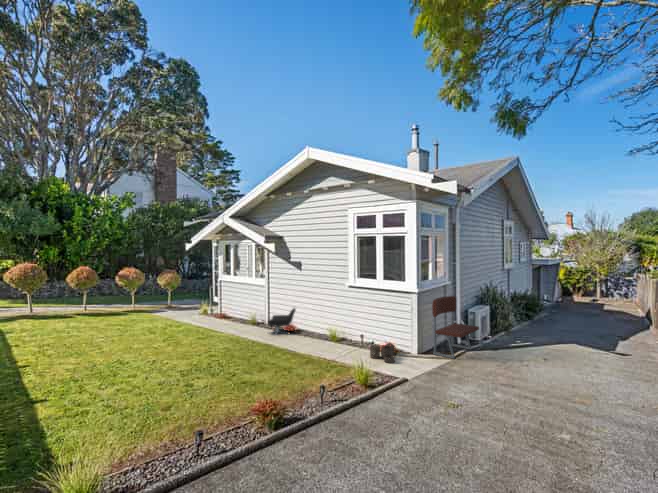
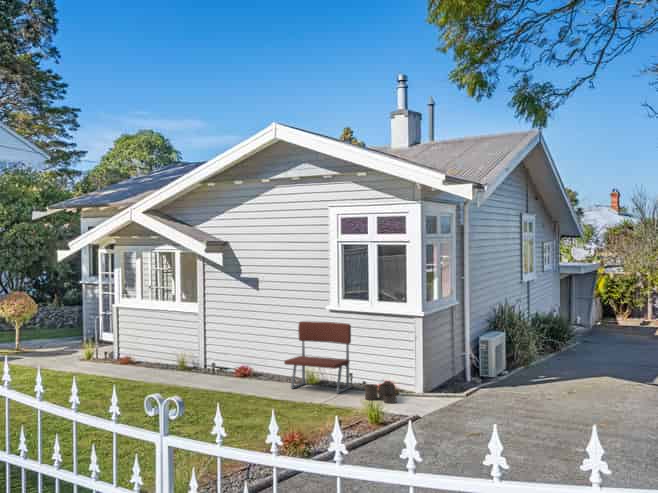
bench: present [432,296,479,359] -> present [284,321,351,394]
lounge chair: present [268,308,296,333] -> none [208,343,250,382]

